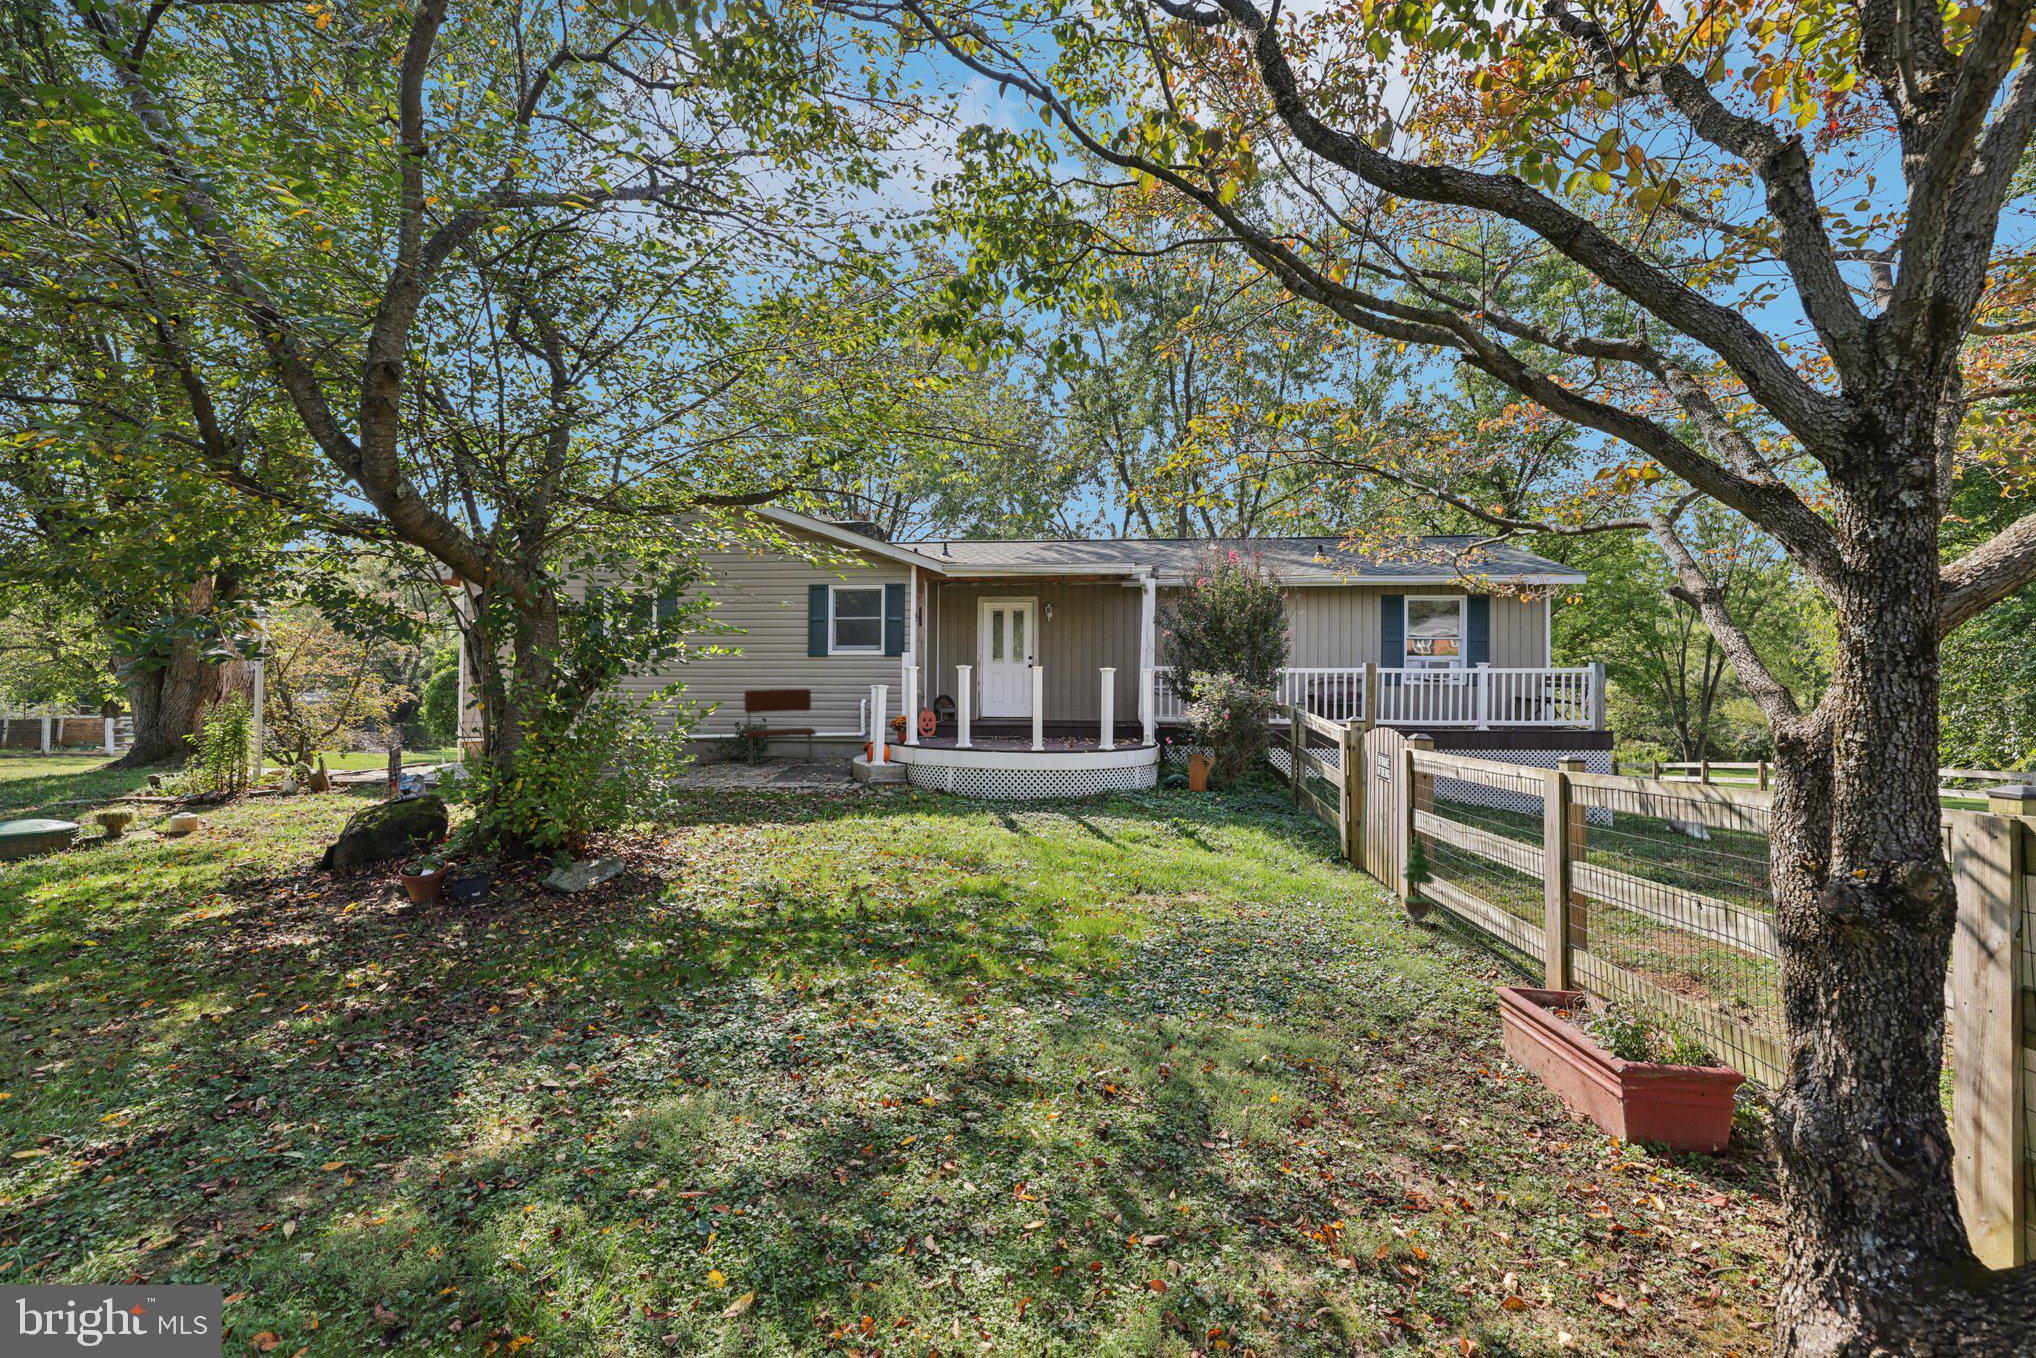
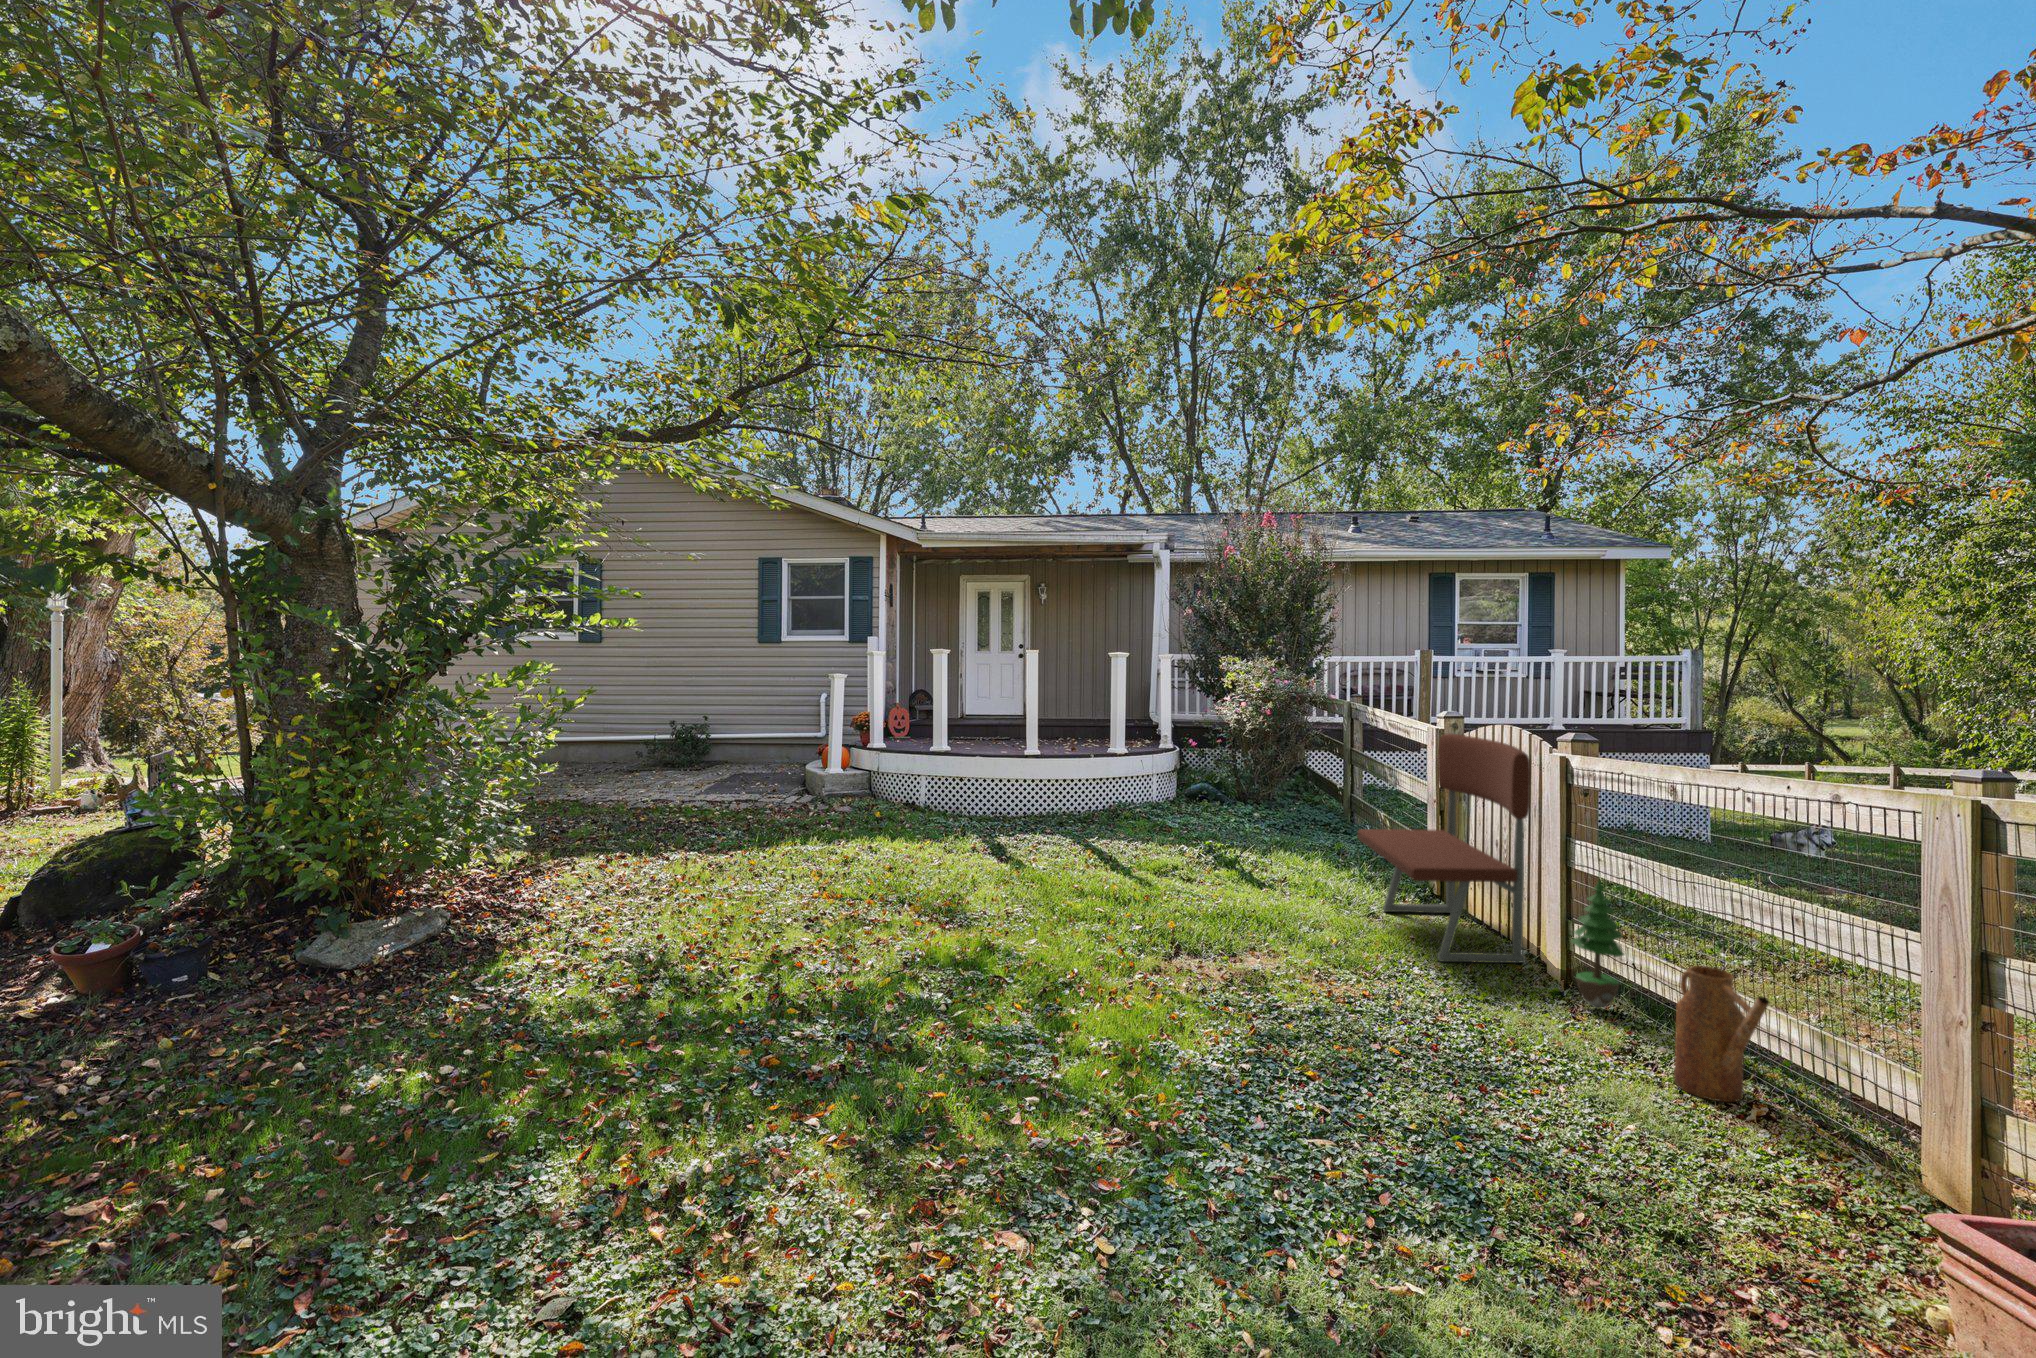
bench: present [744,689,816,766] -> present [1357,733,1531,963]
watering can: present [1189,754,1215,792] -> present [1674,966,1769,1102]

